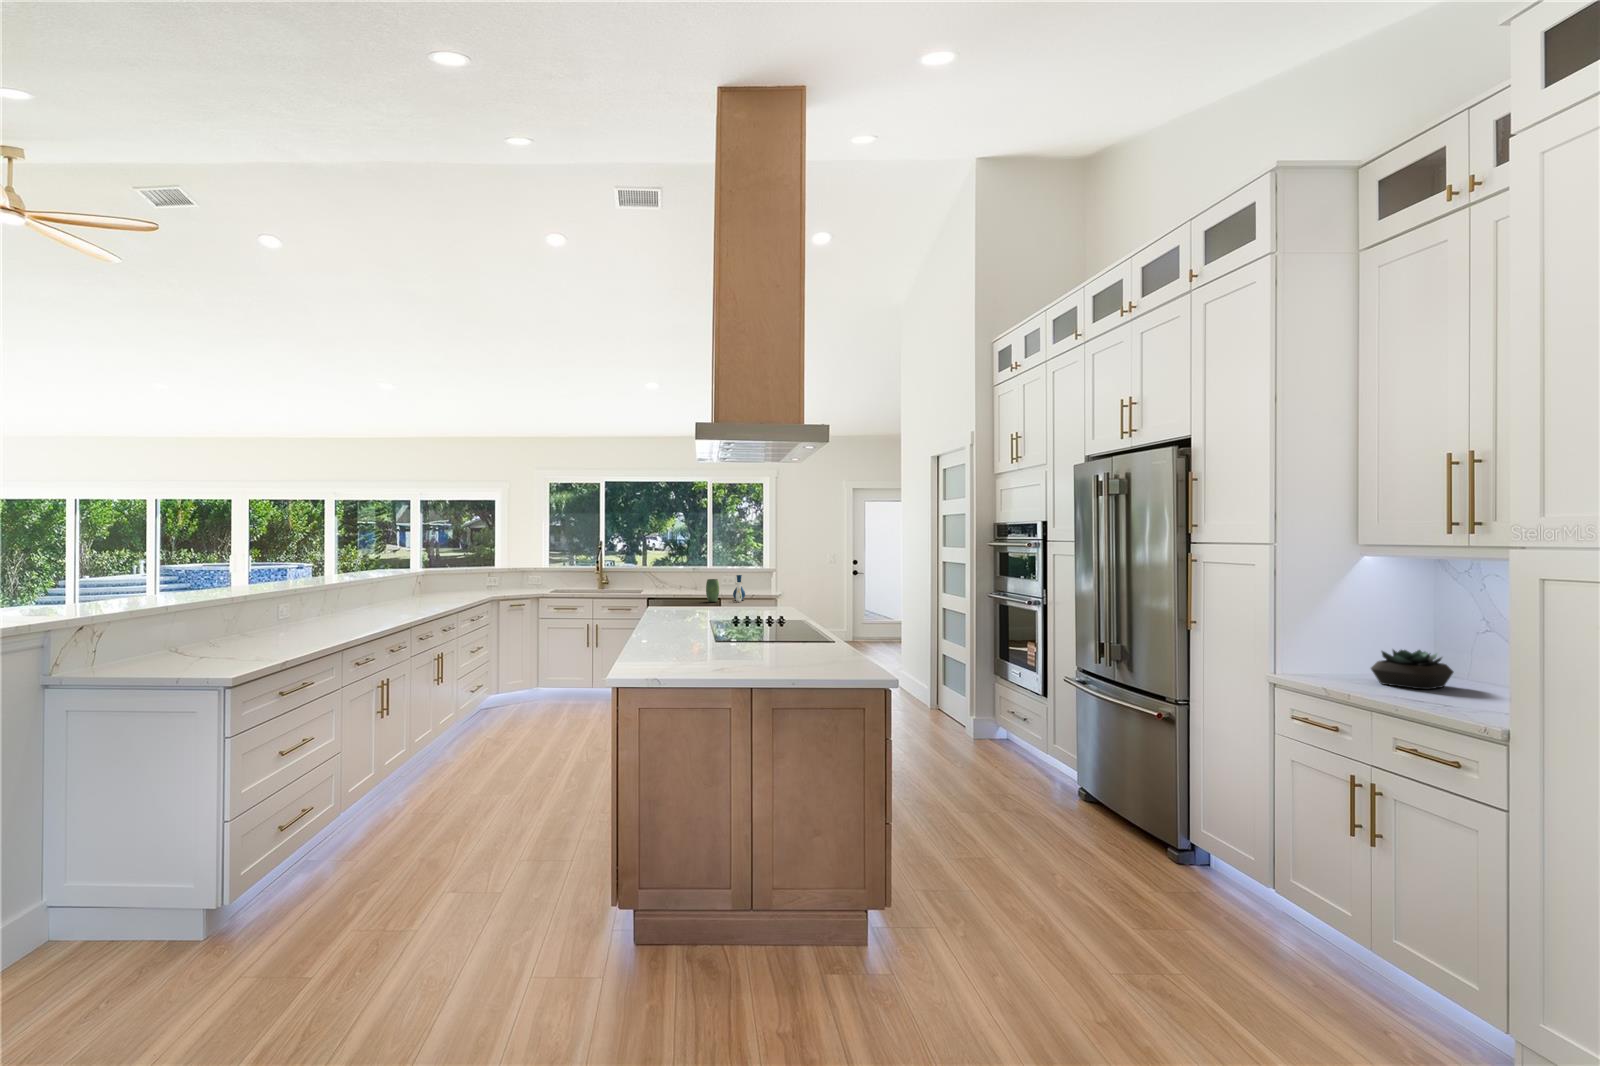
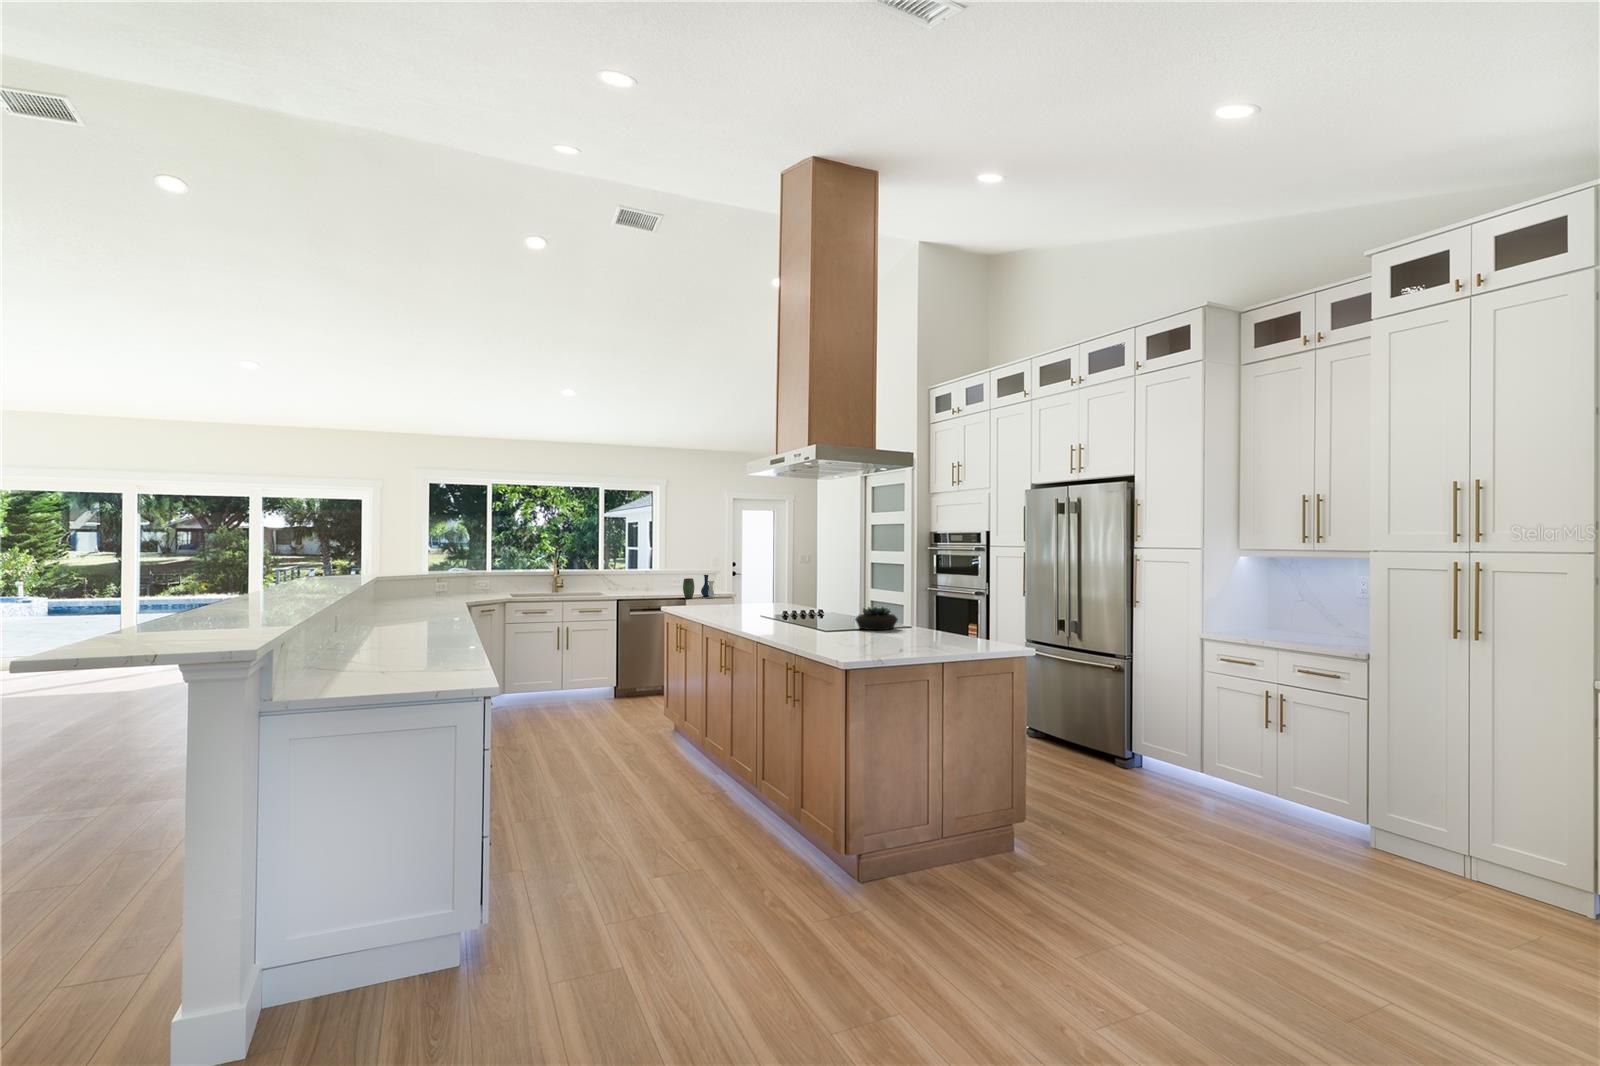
succulent plant: present [1371,650,1453,689] -> present [855,607,898,630]

